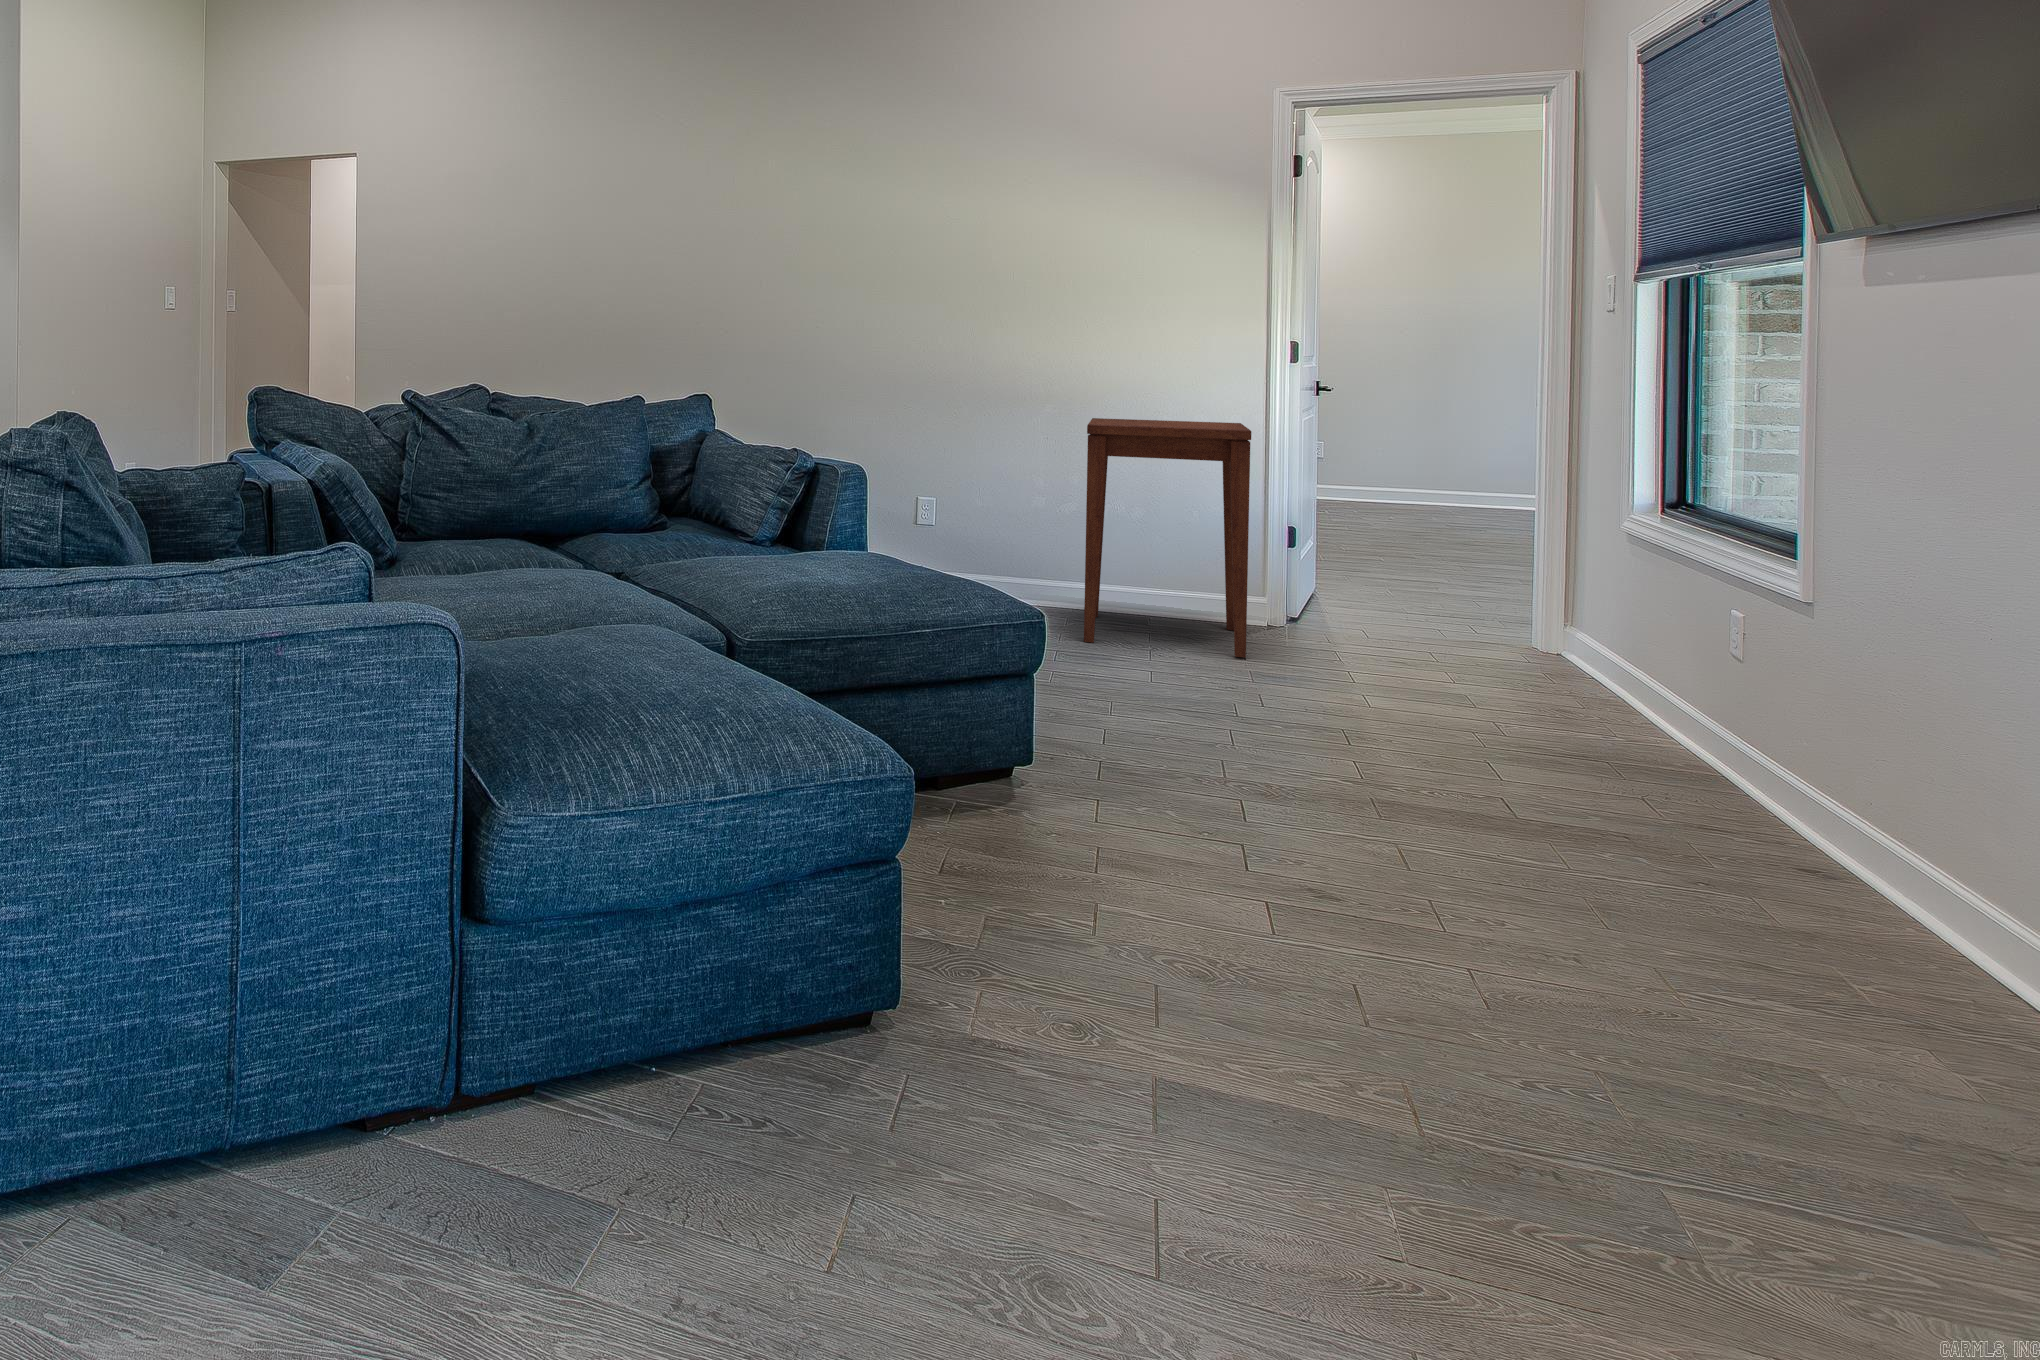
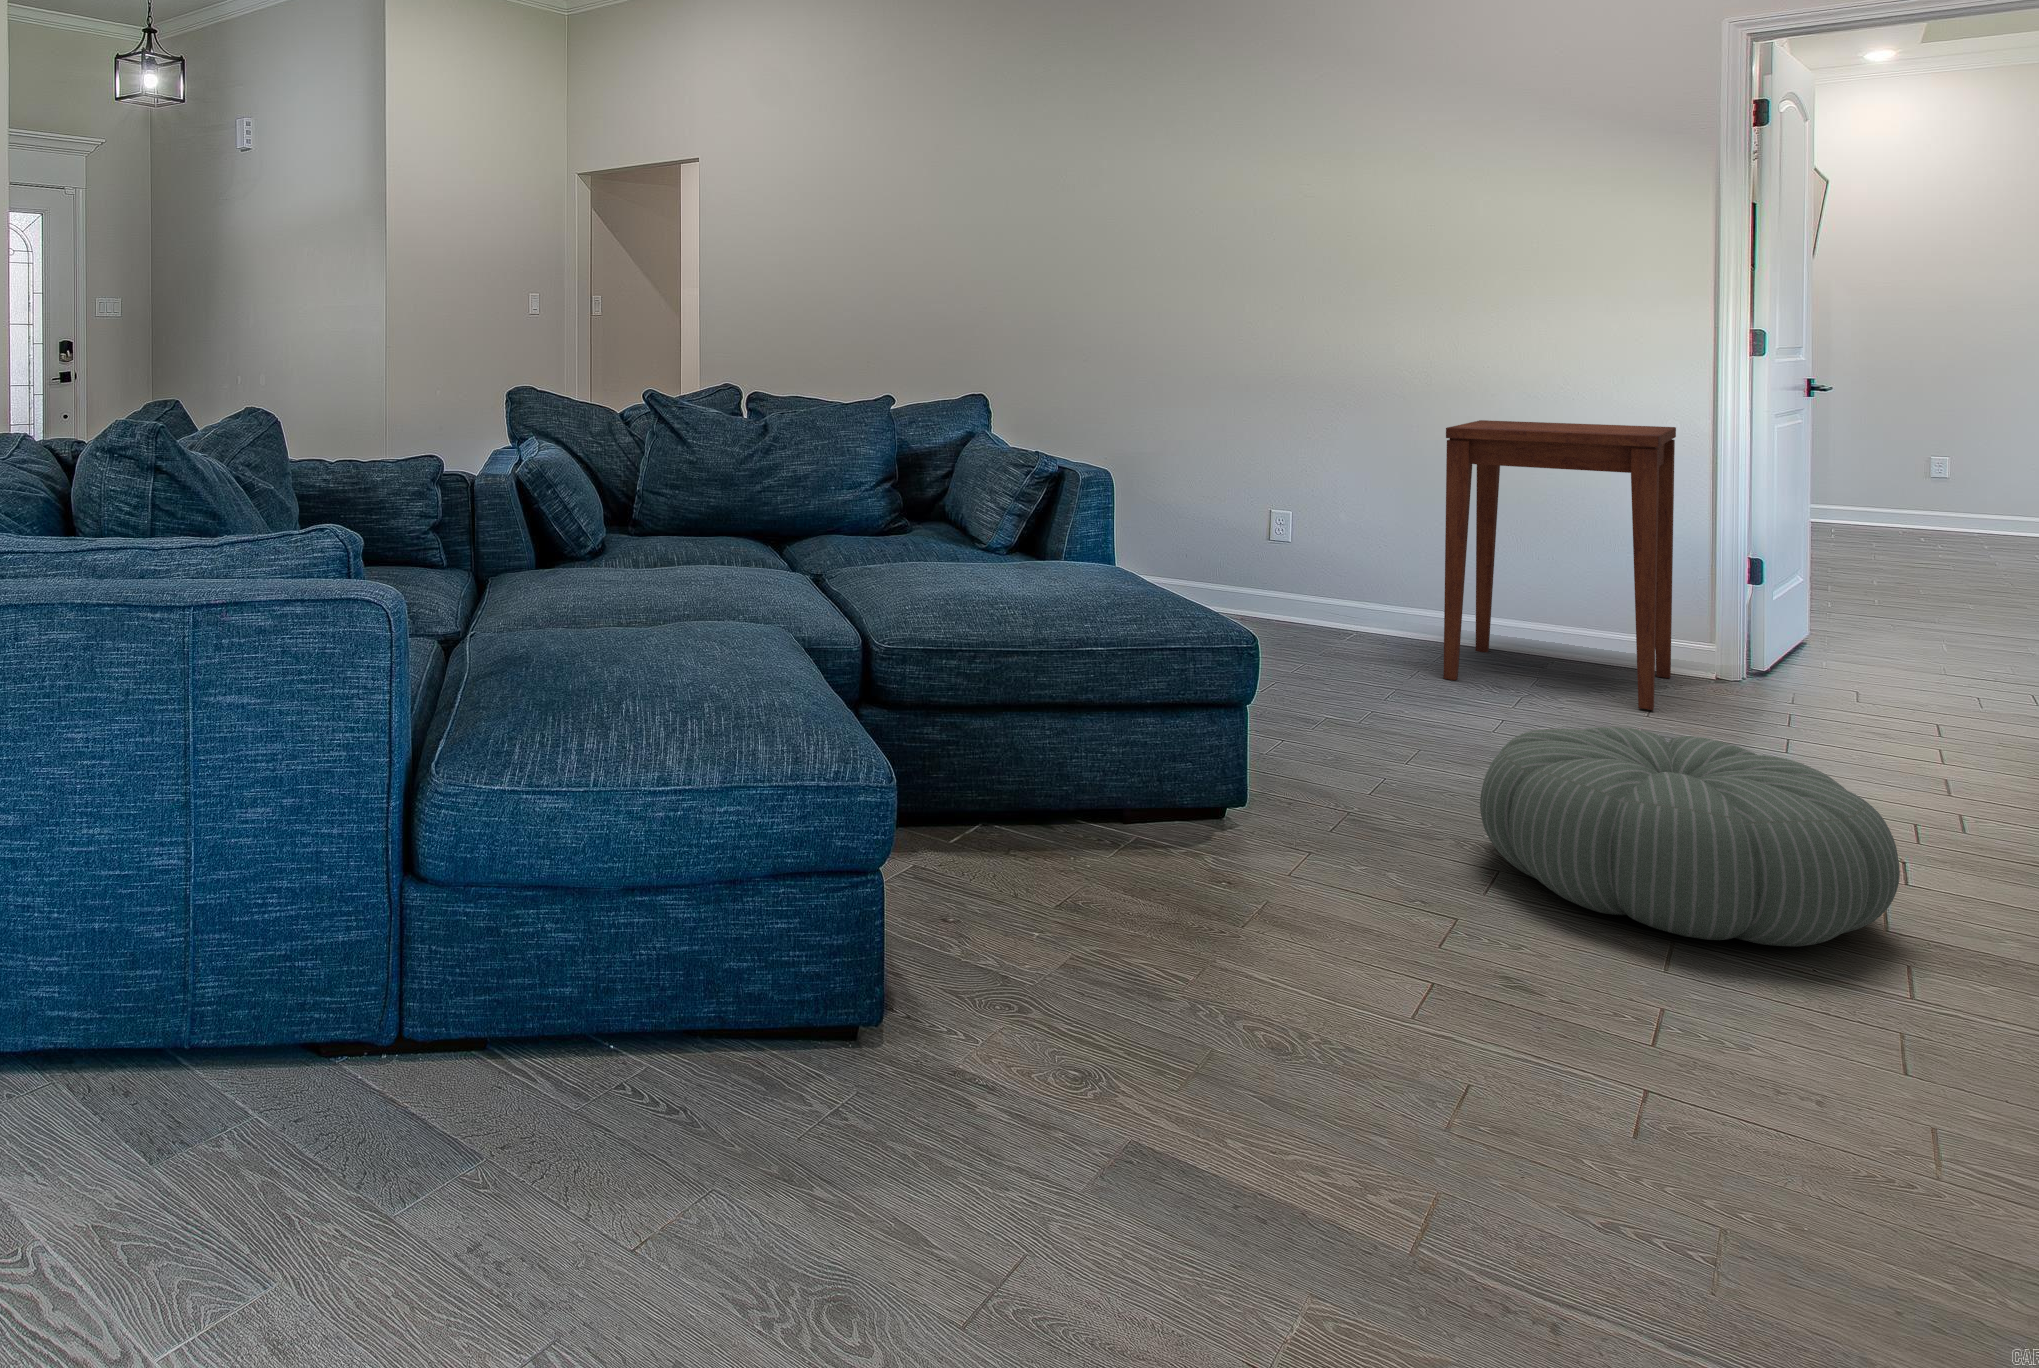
pouf: none [1220,674,1533,841] -> present [1480,727,1900,946]

